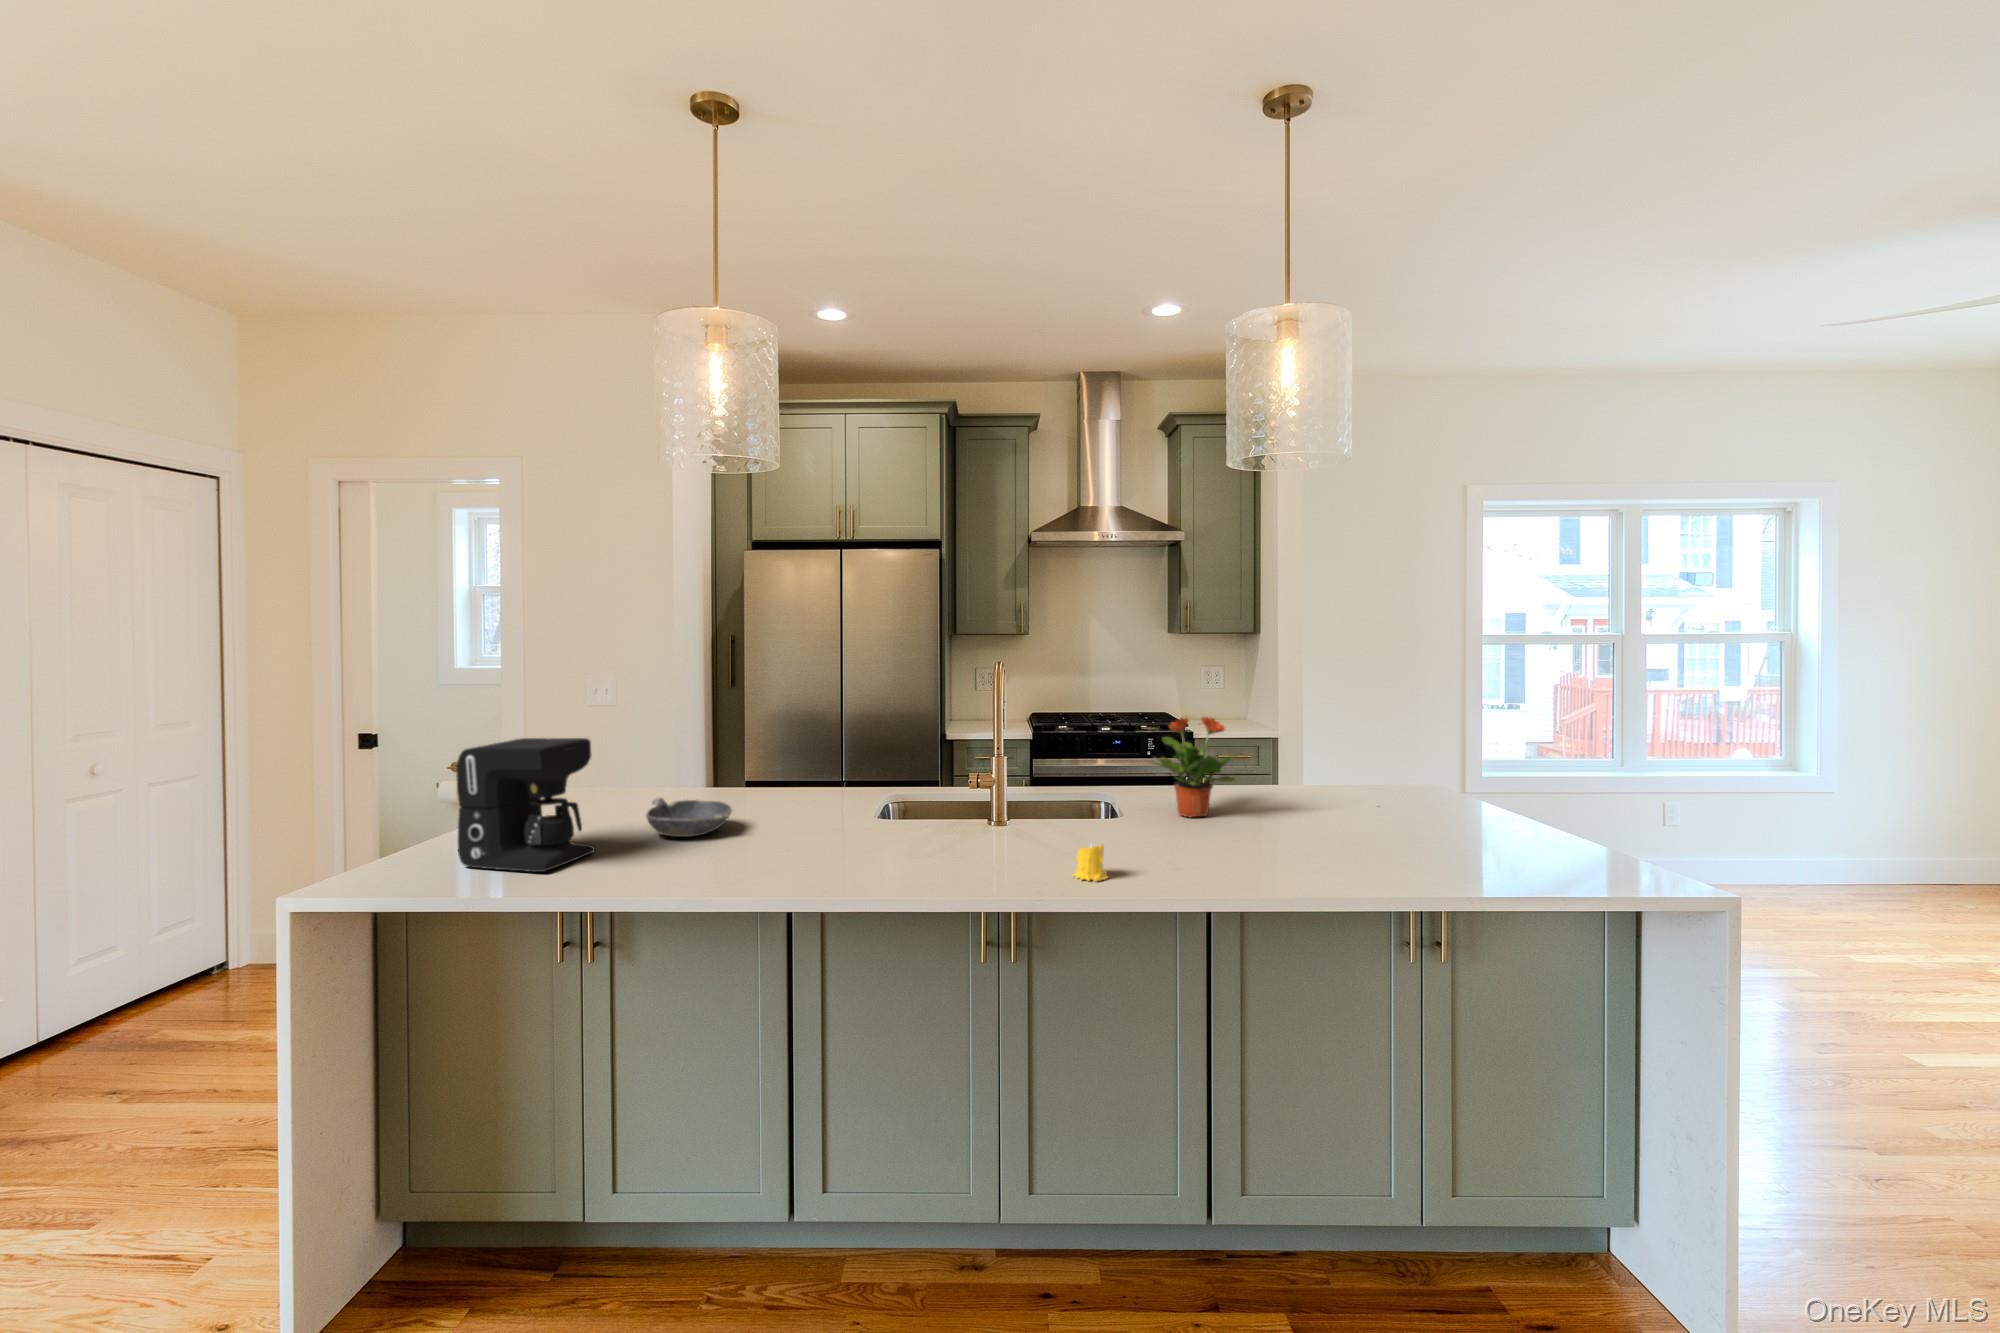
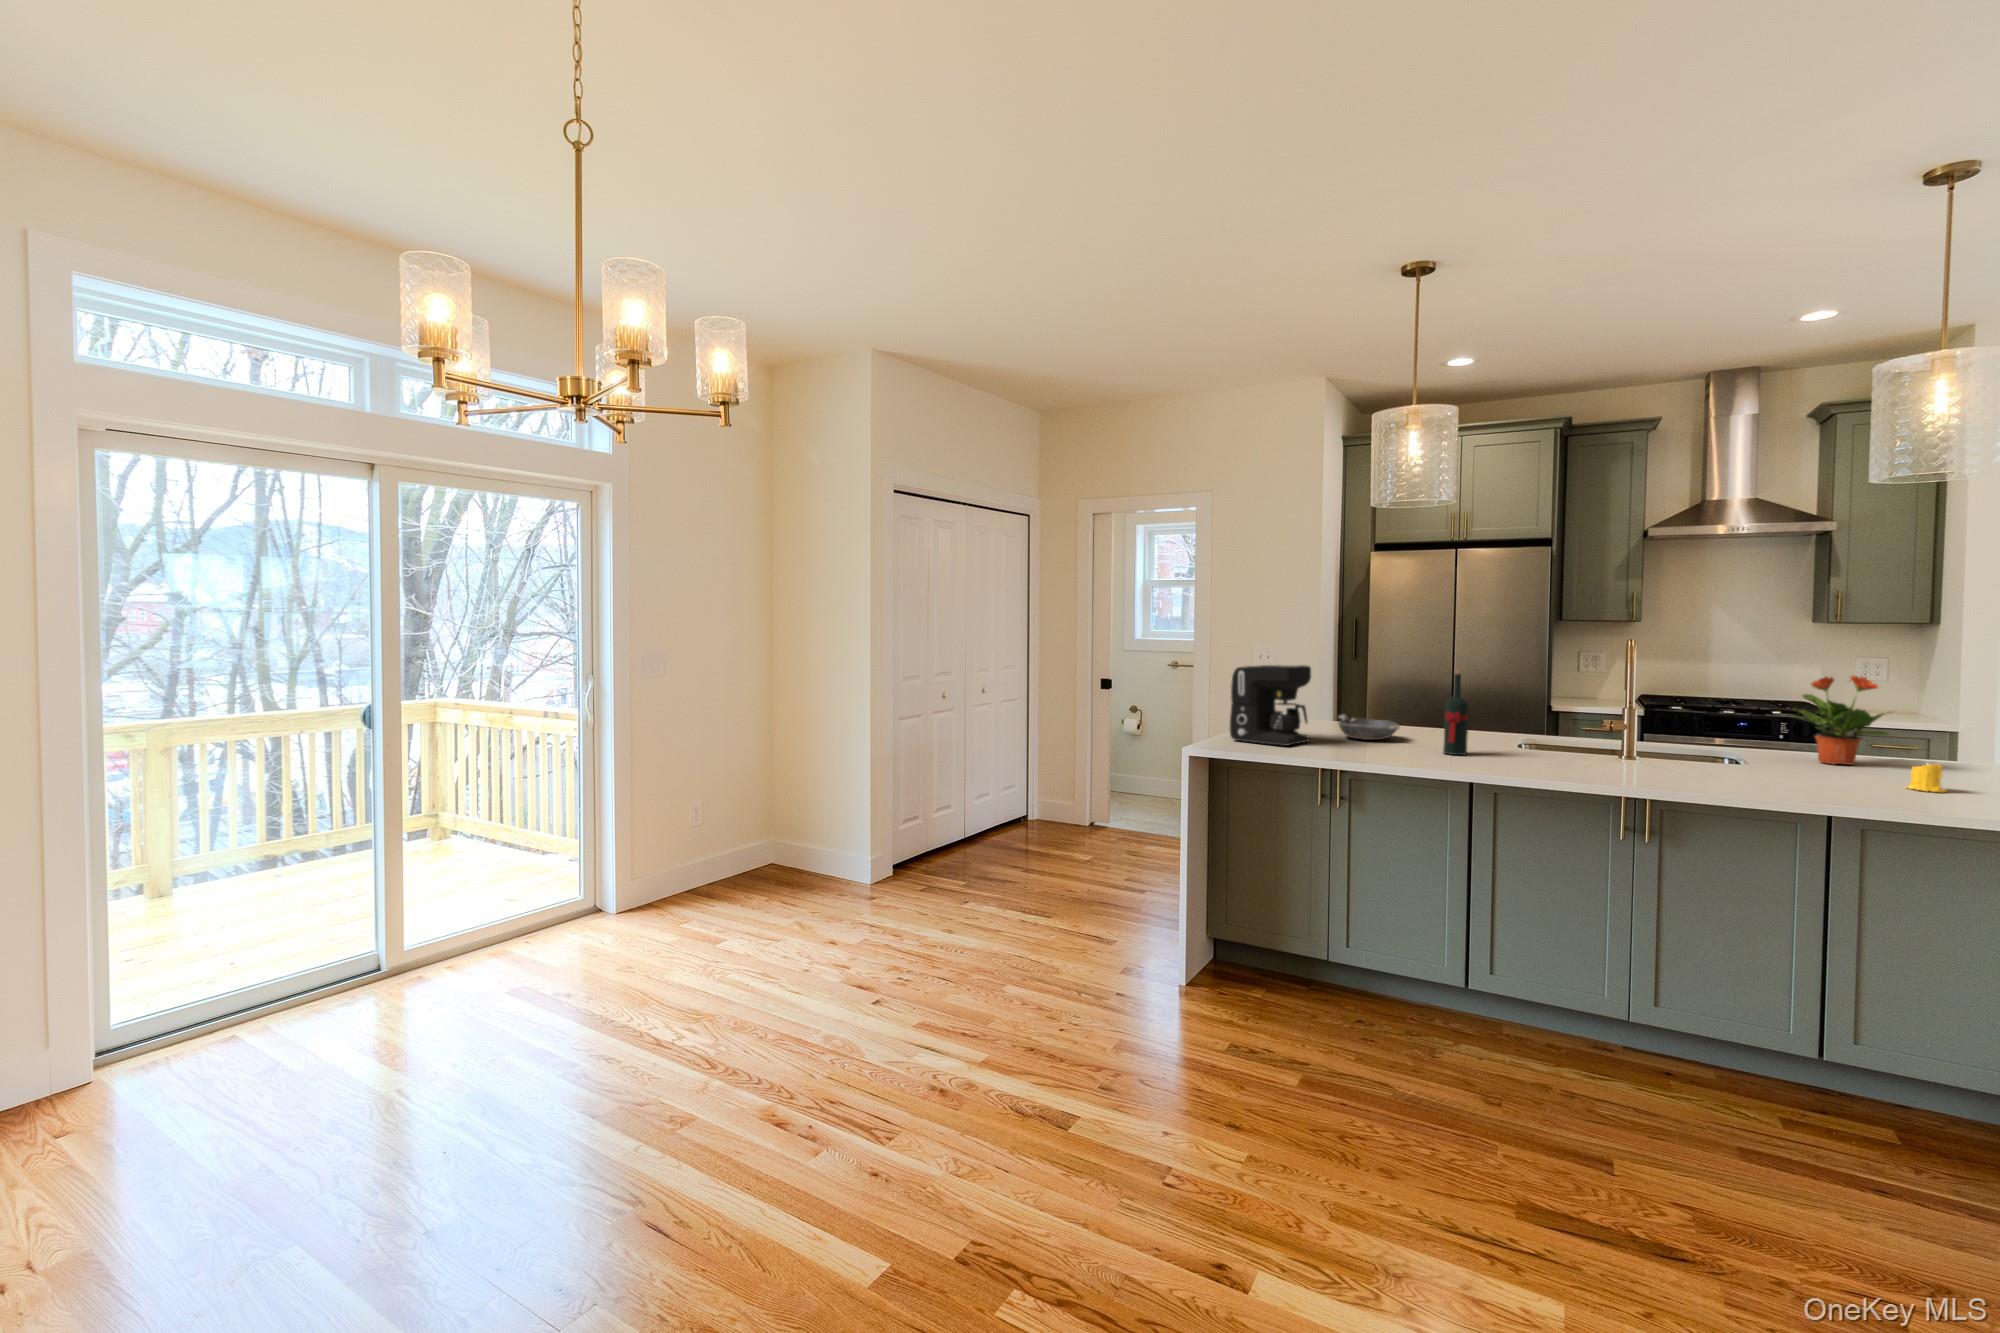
wine bottle: none [776,738,808,859] -> present [1443,670,1468,755]
candle: present [1073,845,1108,881] -> present [1907,764,1946,792]

